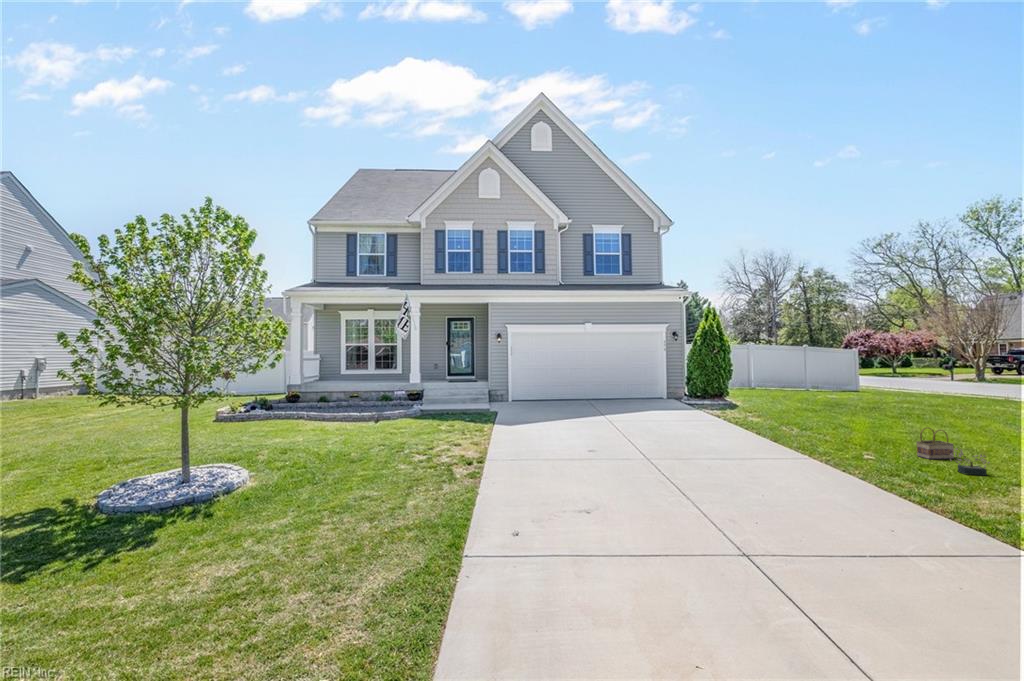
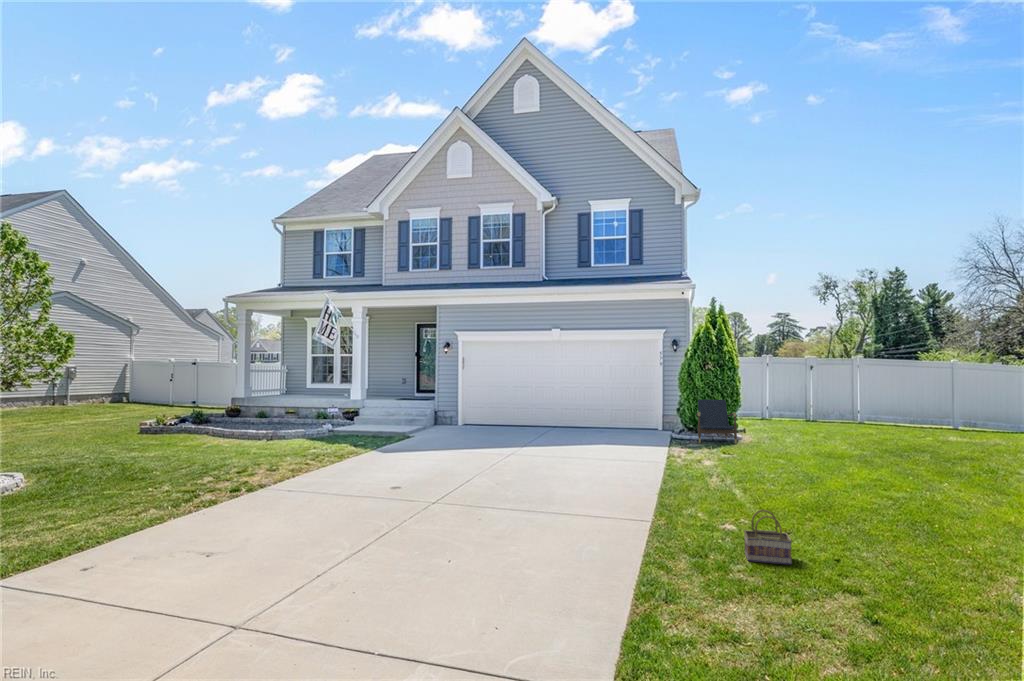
lounge chair: none [701,374,736,404] -> present [696,400,737,444]
decorative plant: present [950,448,990,475] -> none [713,548,763,601]

